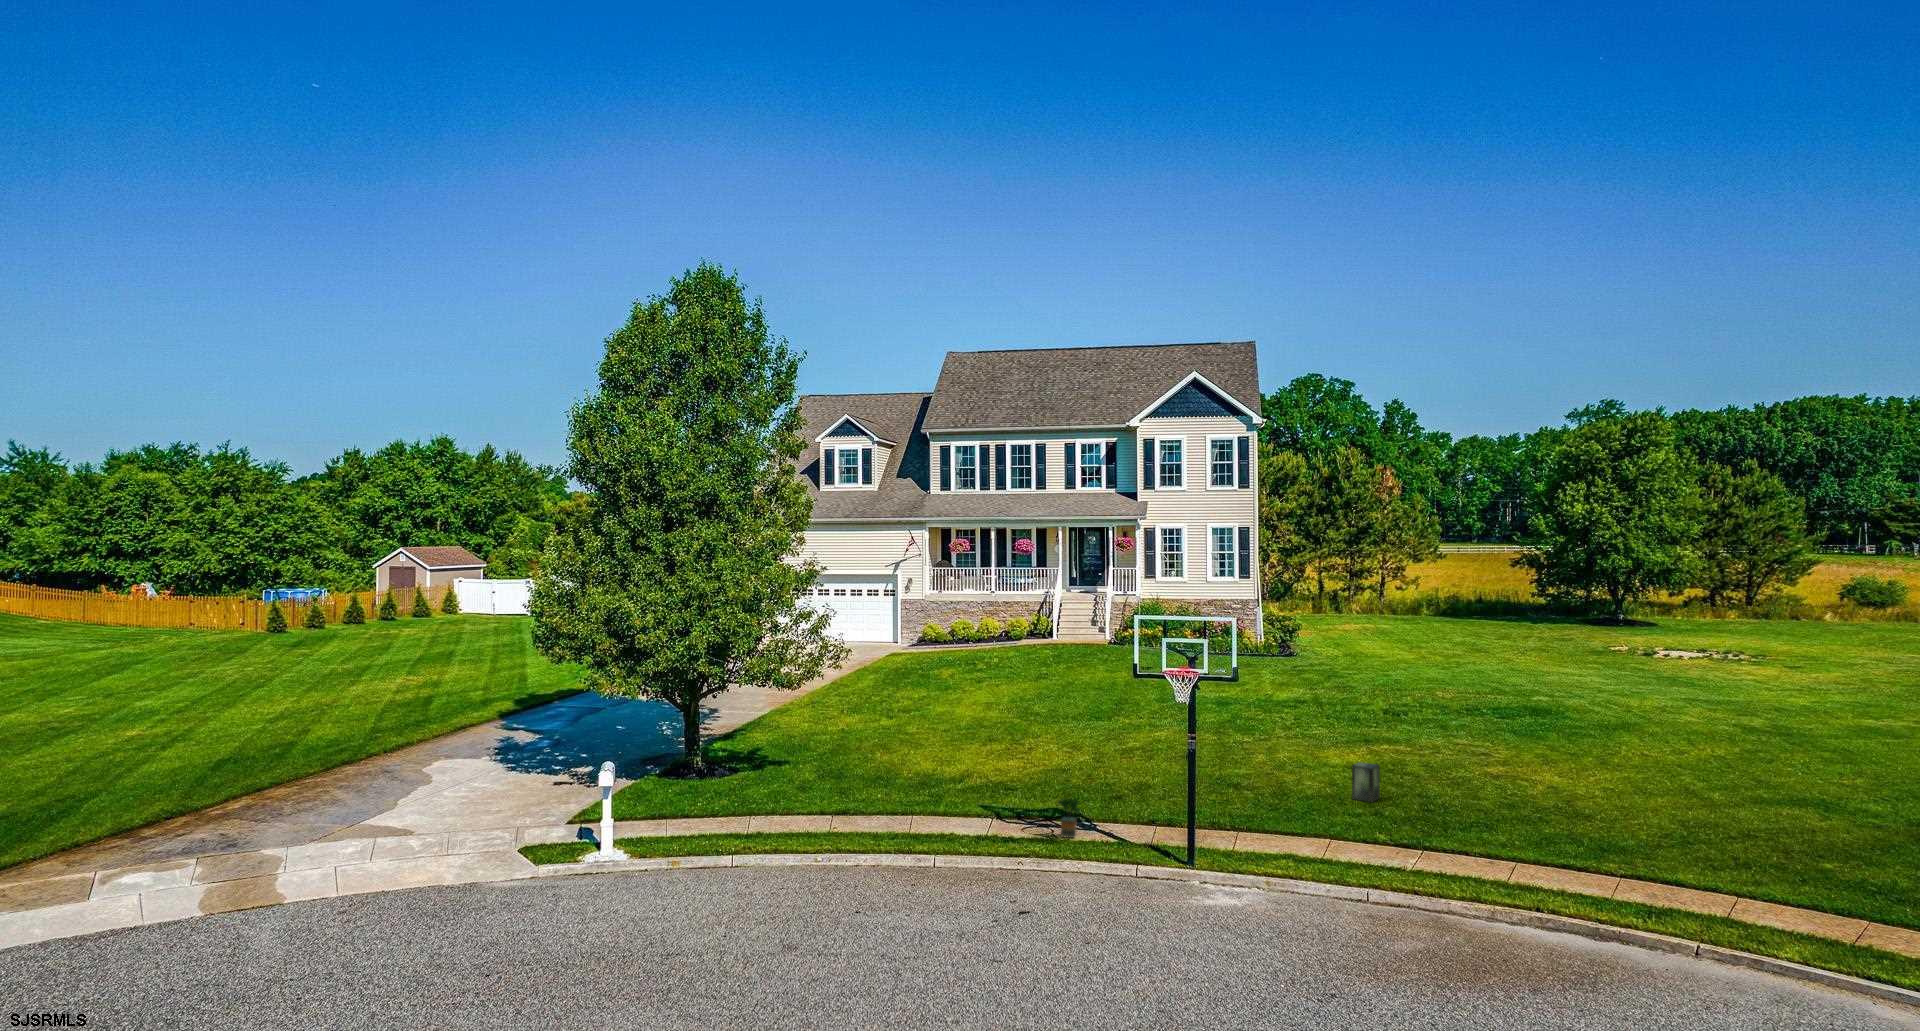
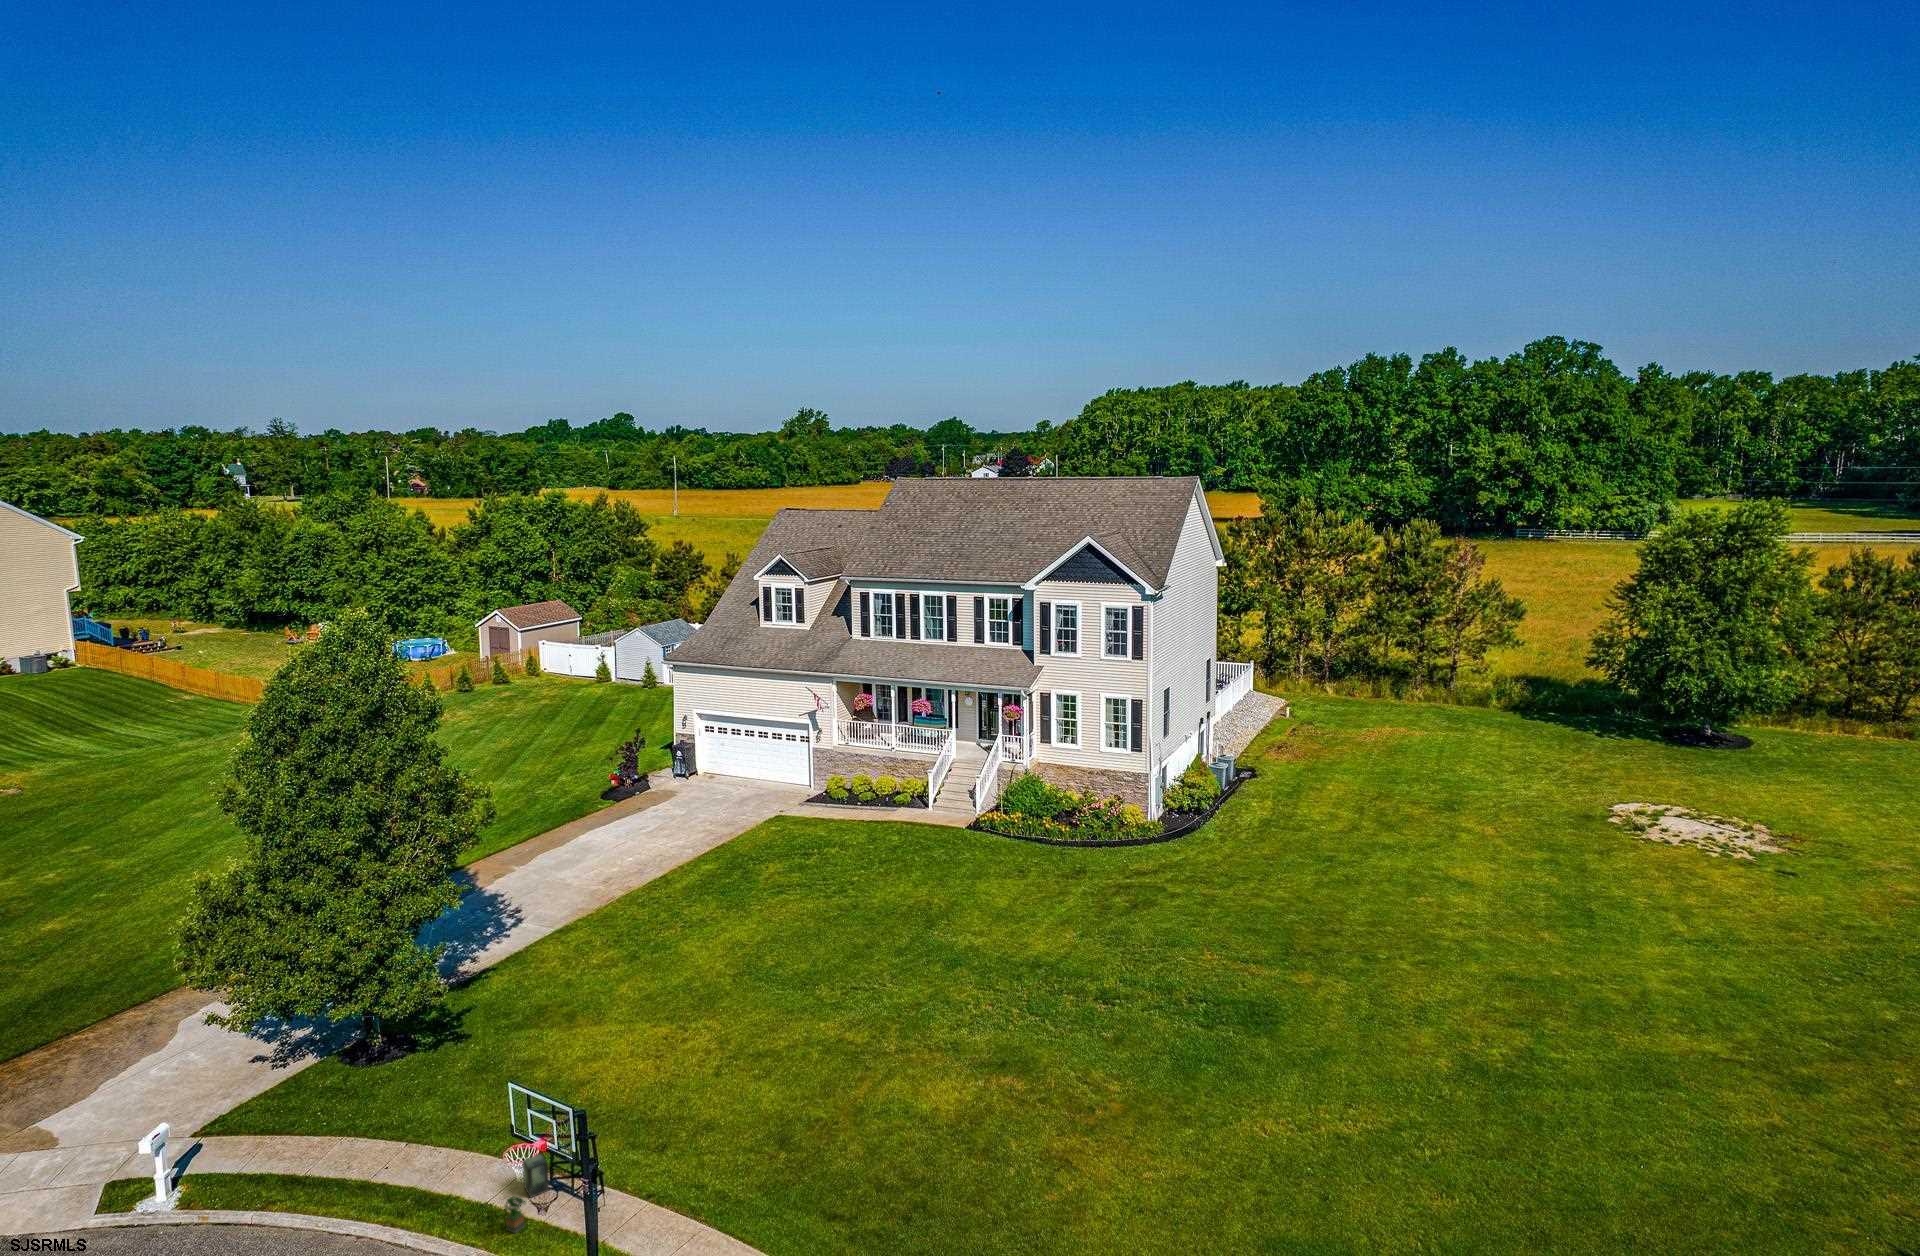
storage box: present [1352,762,1380,802] -> present [523,1154,549,1197]

